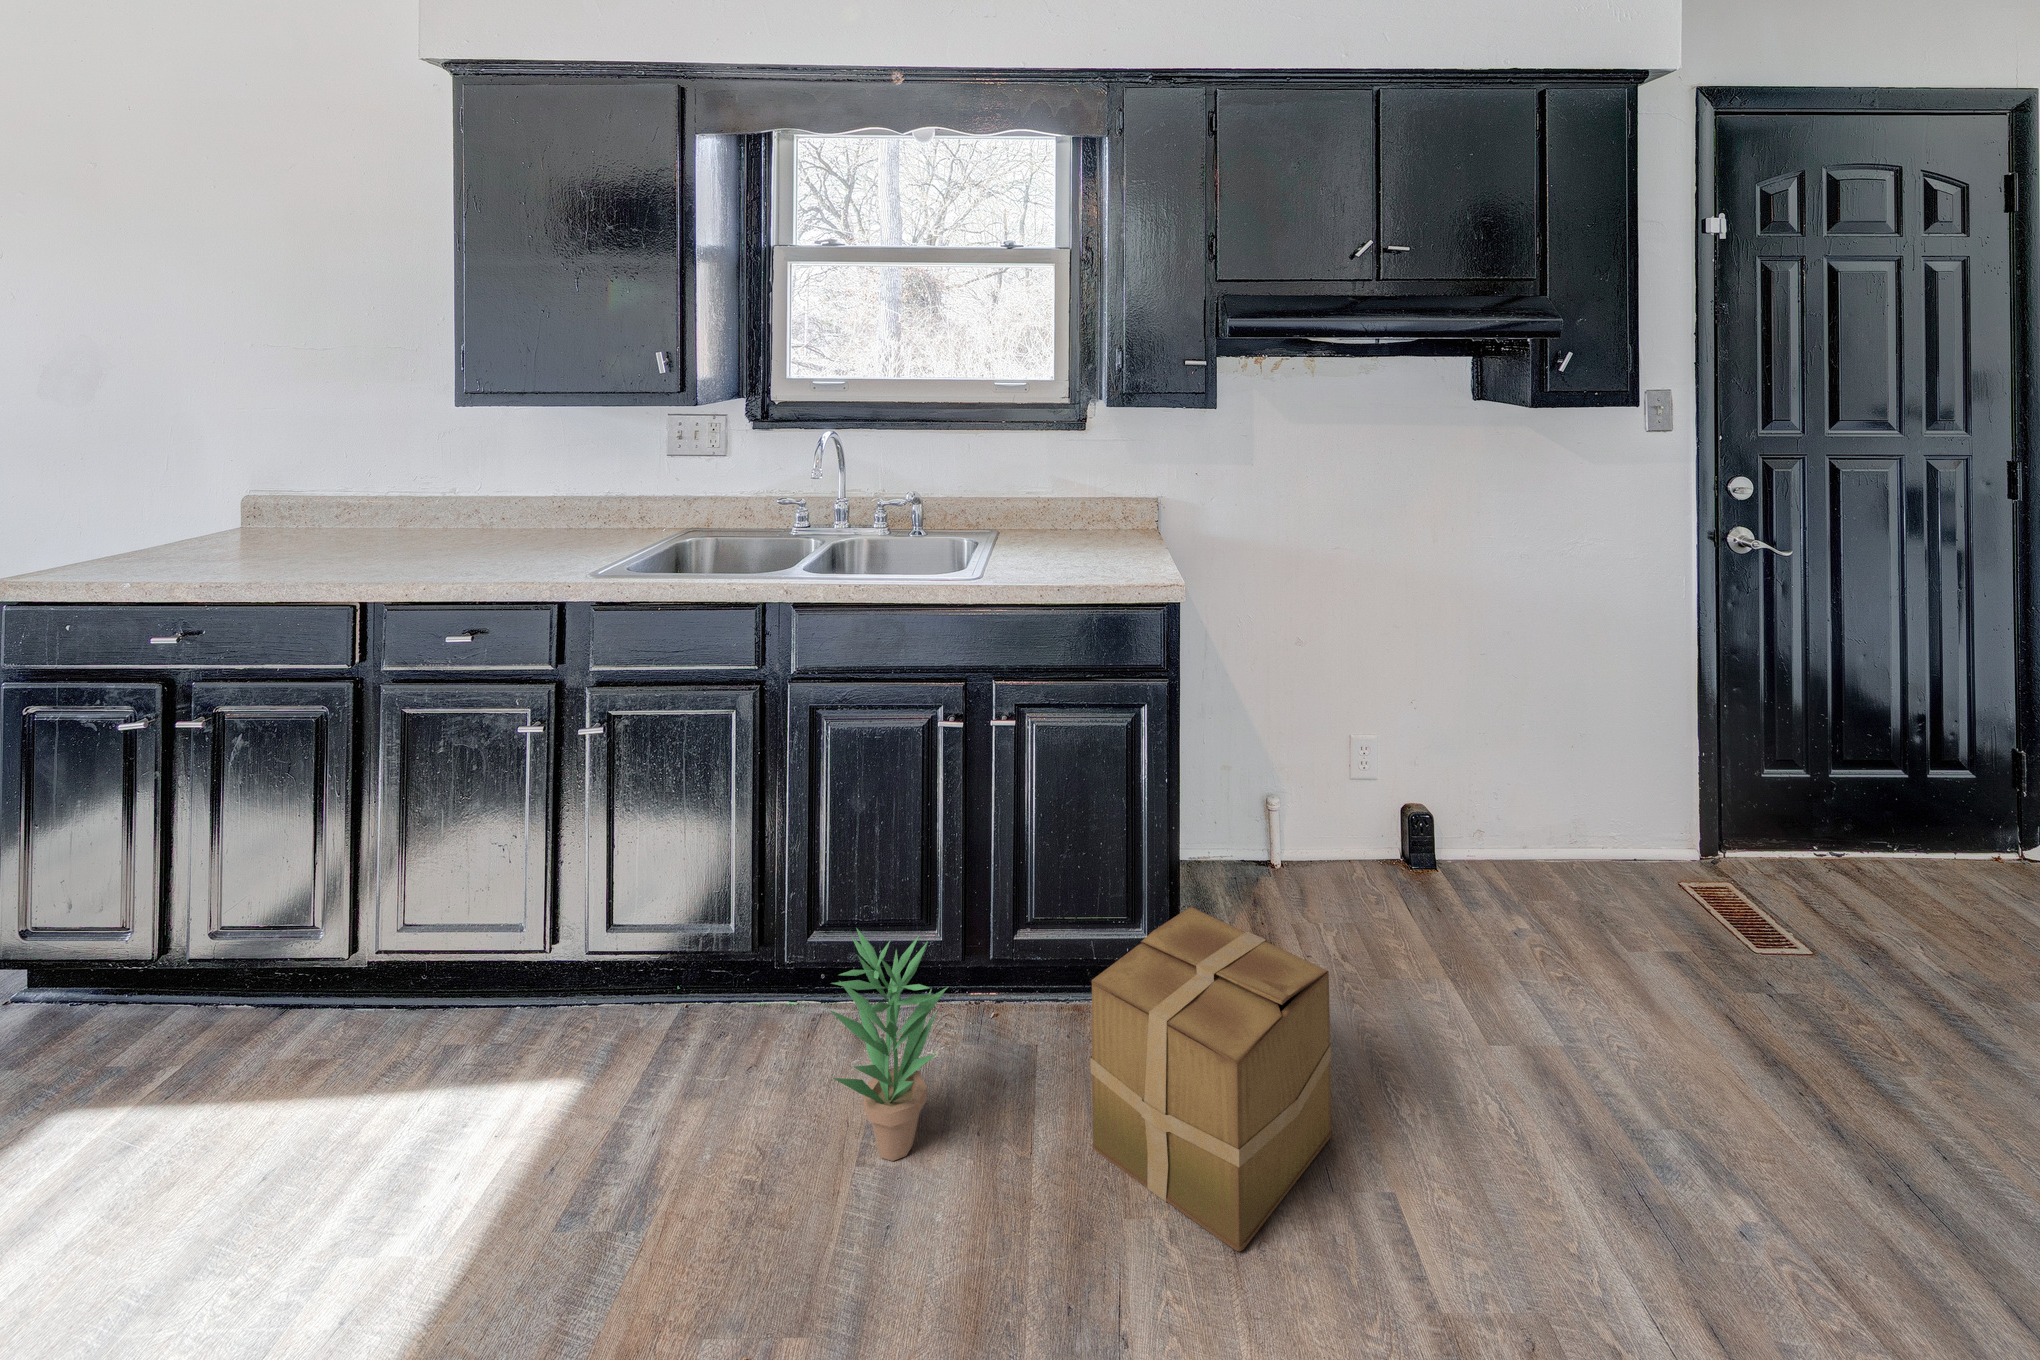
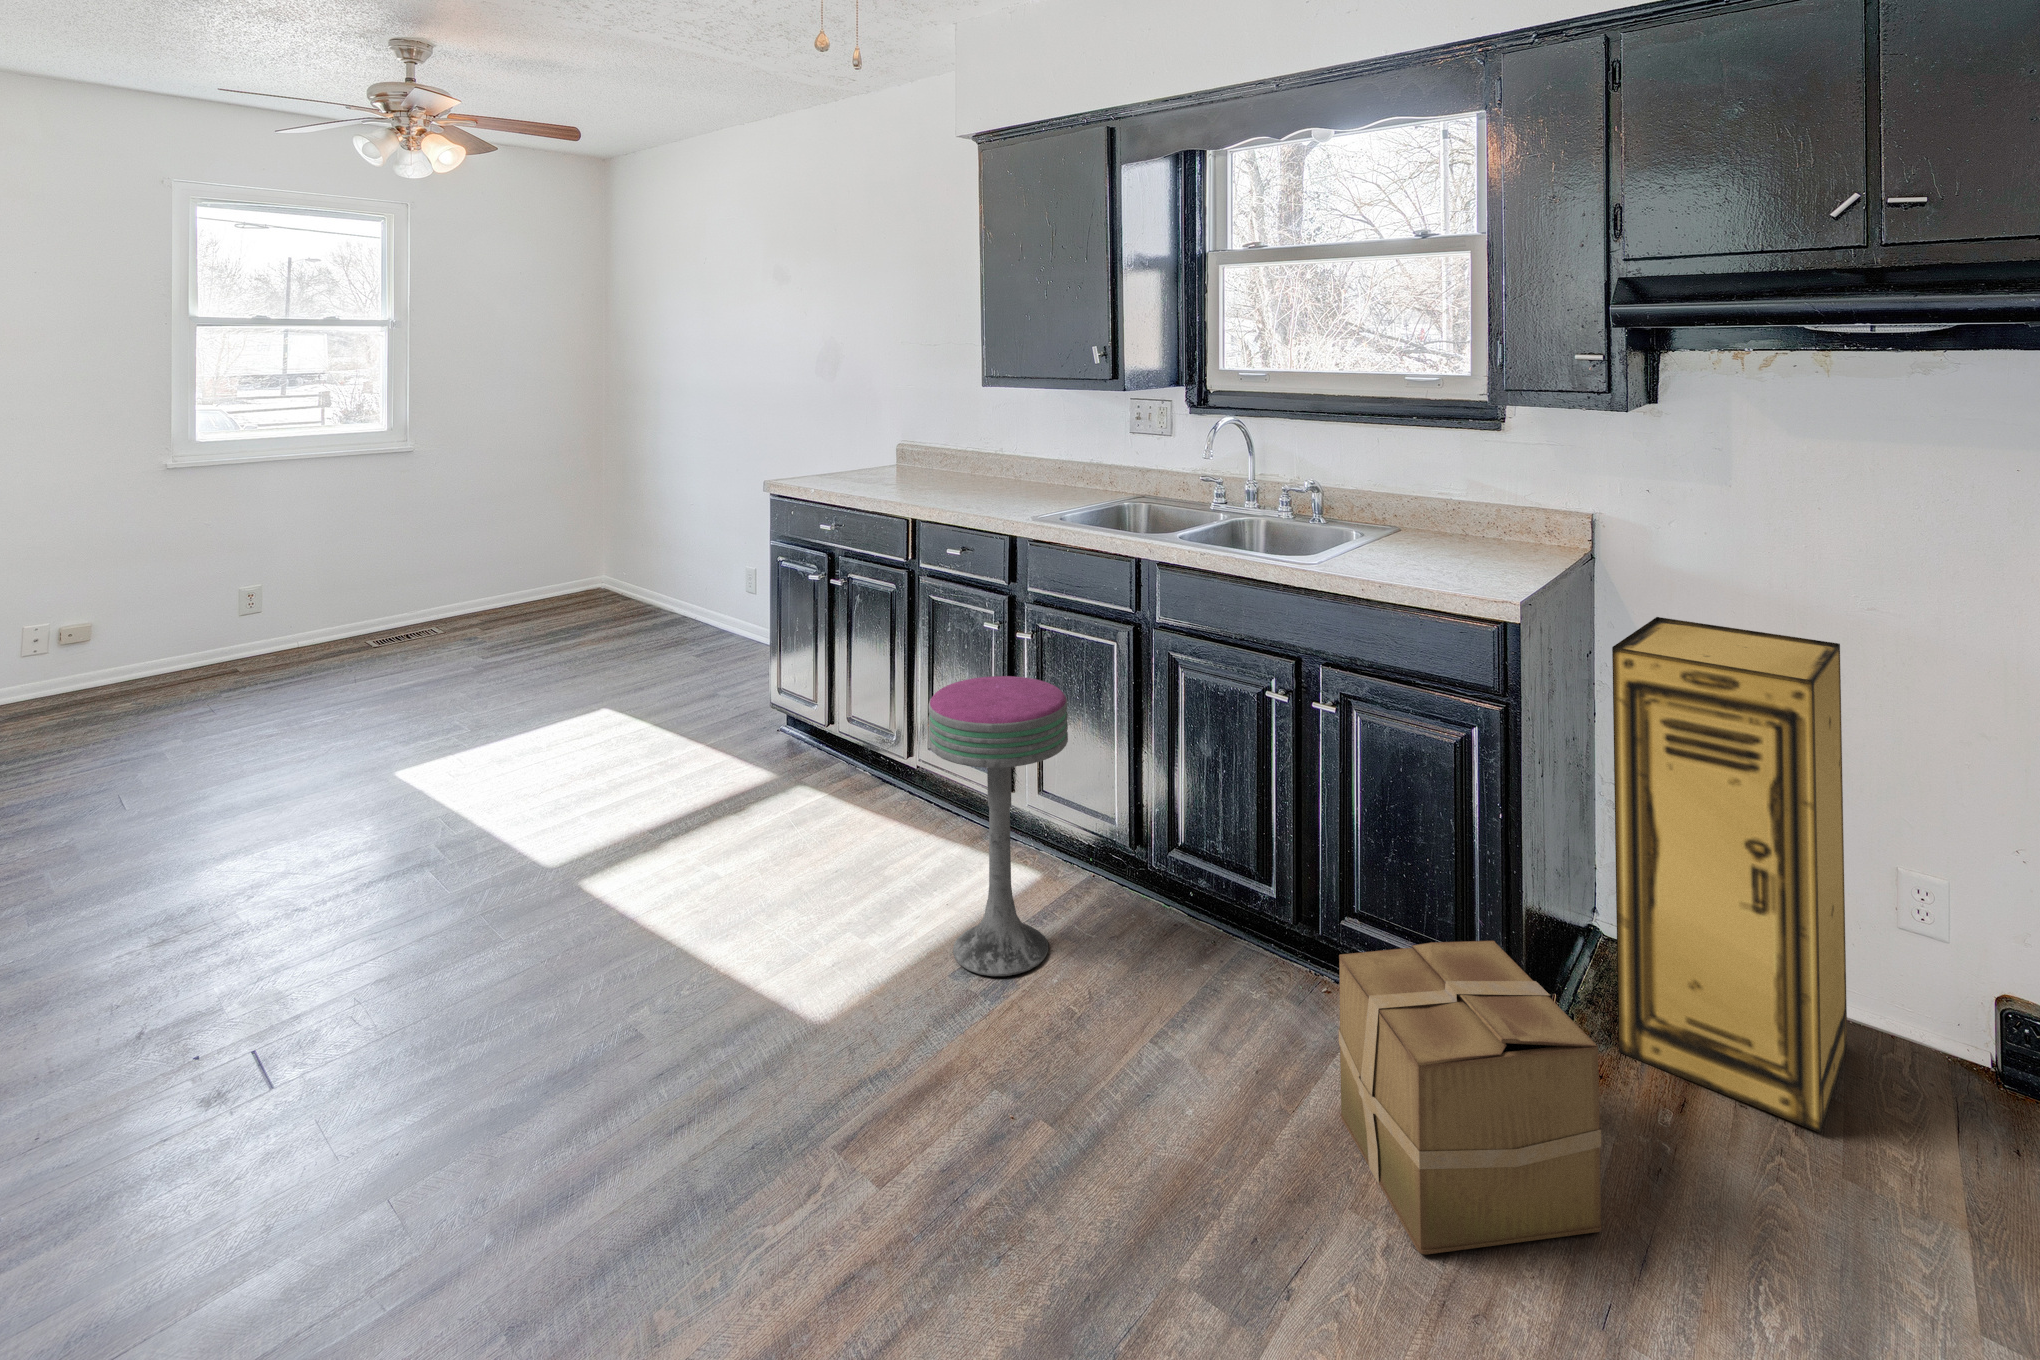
storage cabinet: none [1223,580,1385,966] -> present [1612,617,1847,1133]
bar stool: none [512,777,716,1205] -> present [928,676,1068,976]
potted plant: present [830,929,948,1161] -> none [1117,837,1226,1044]

